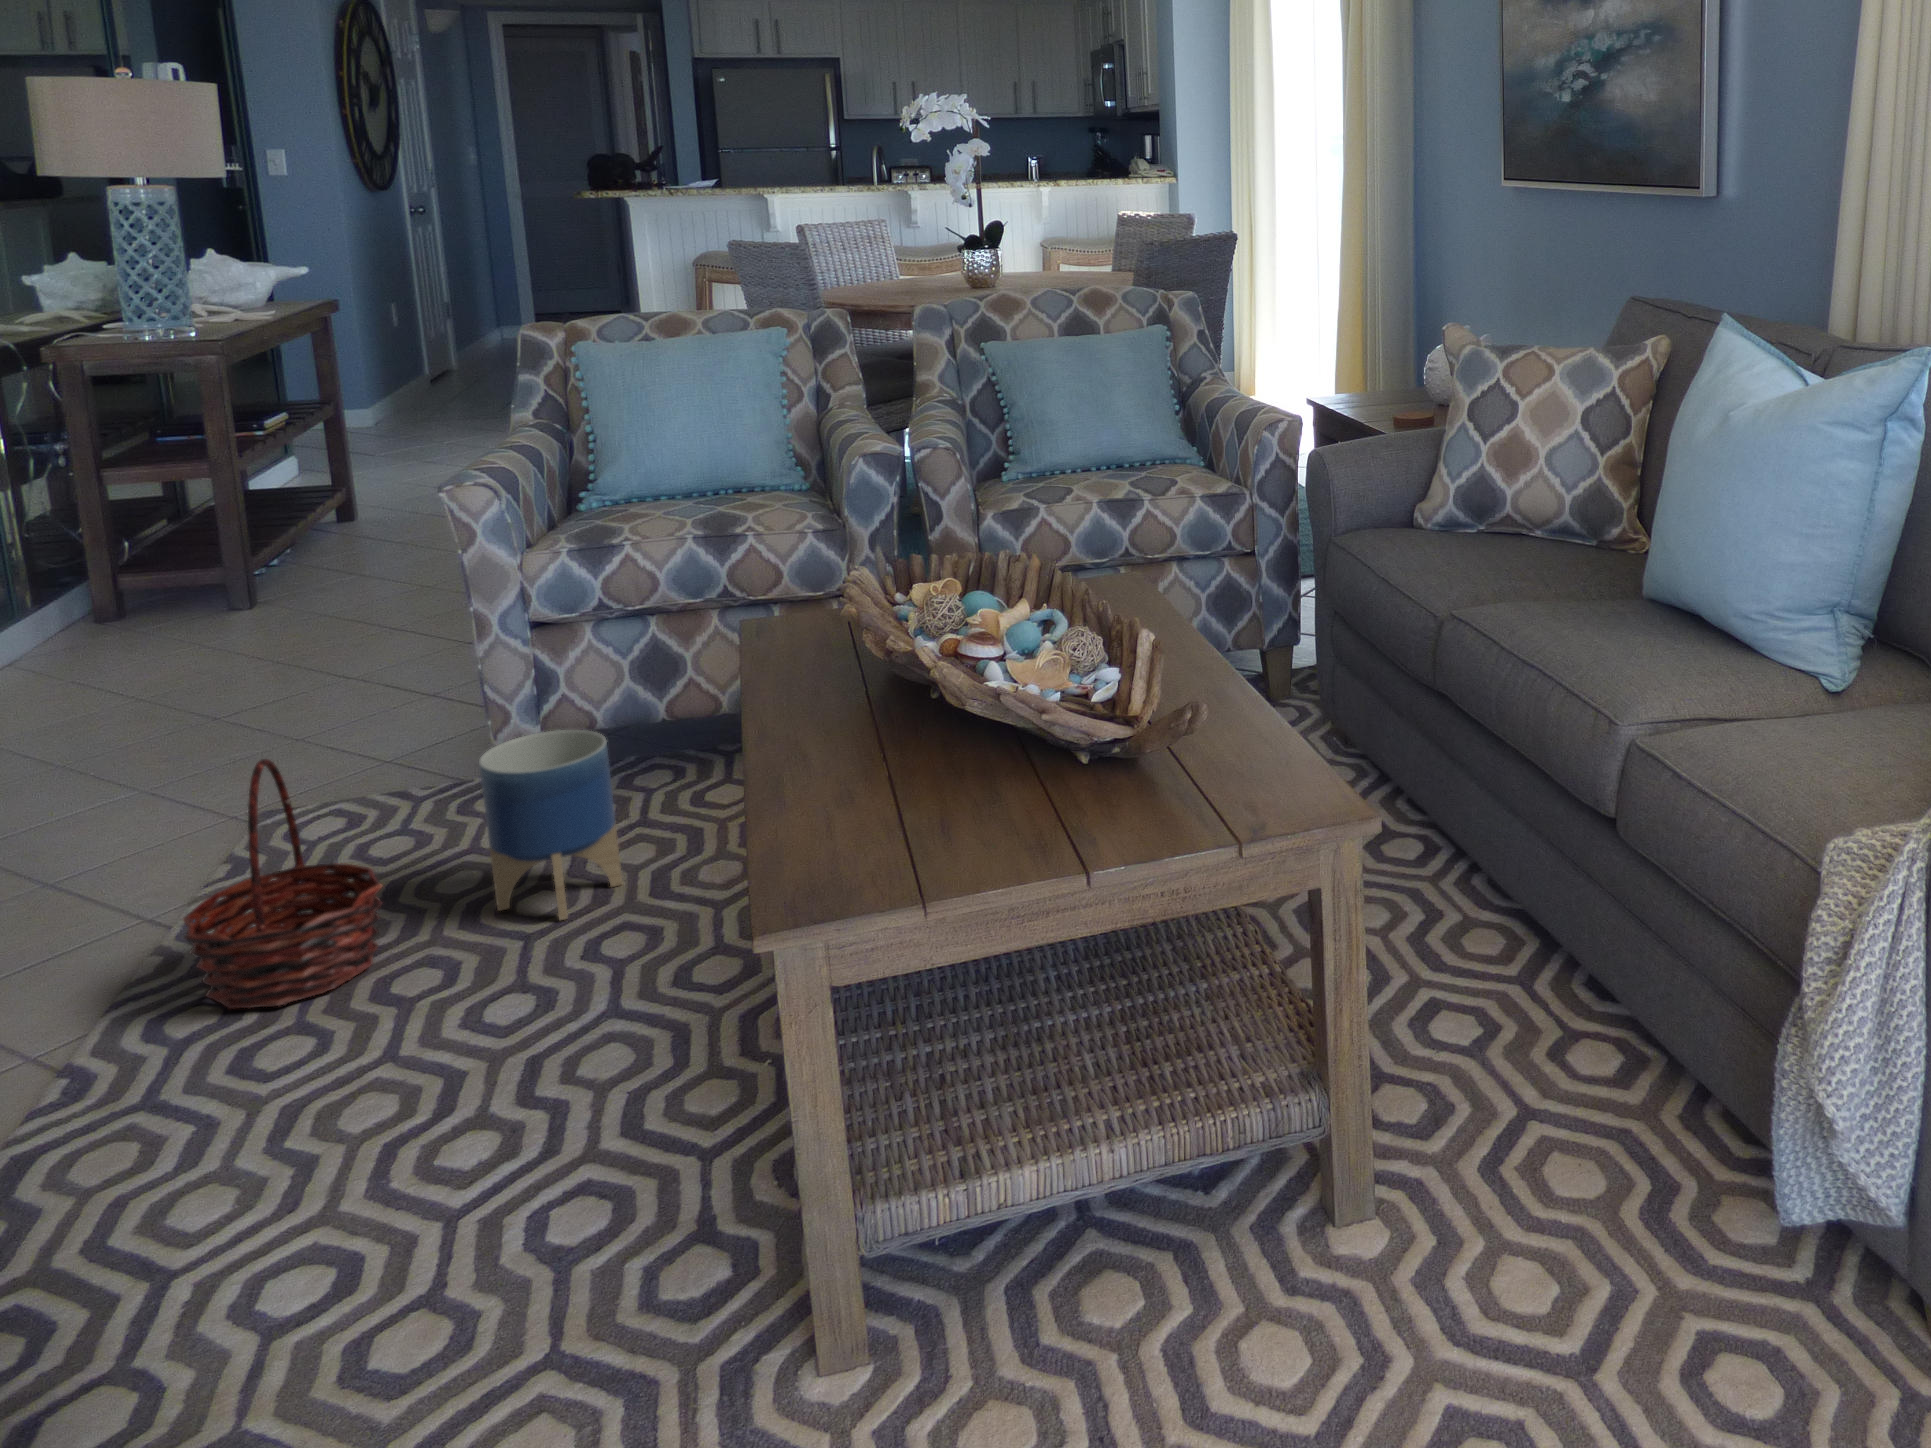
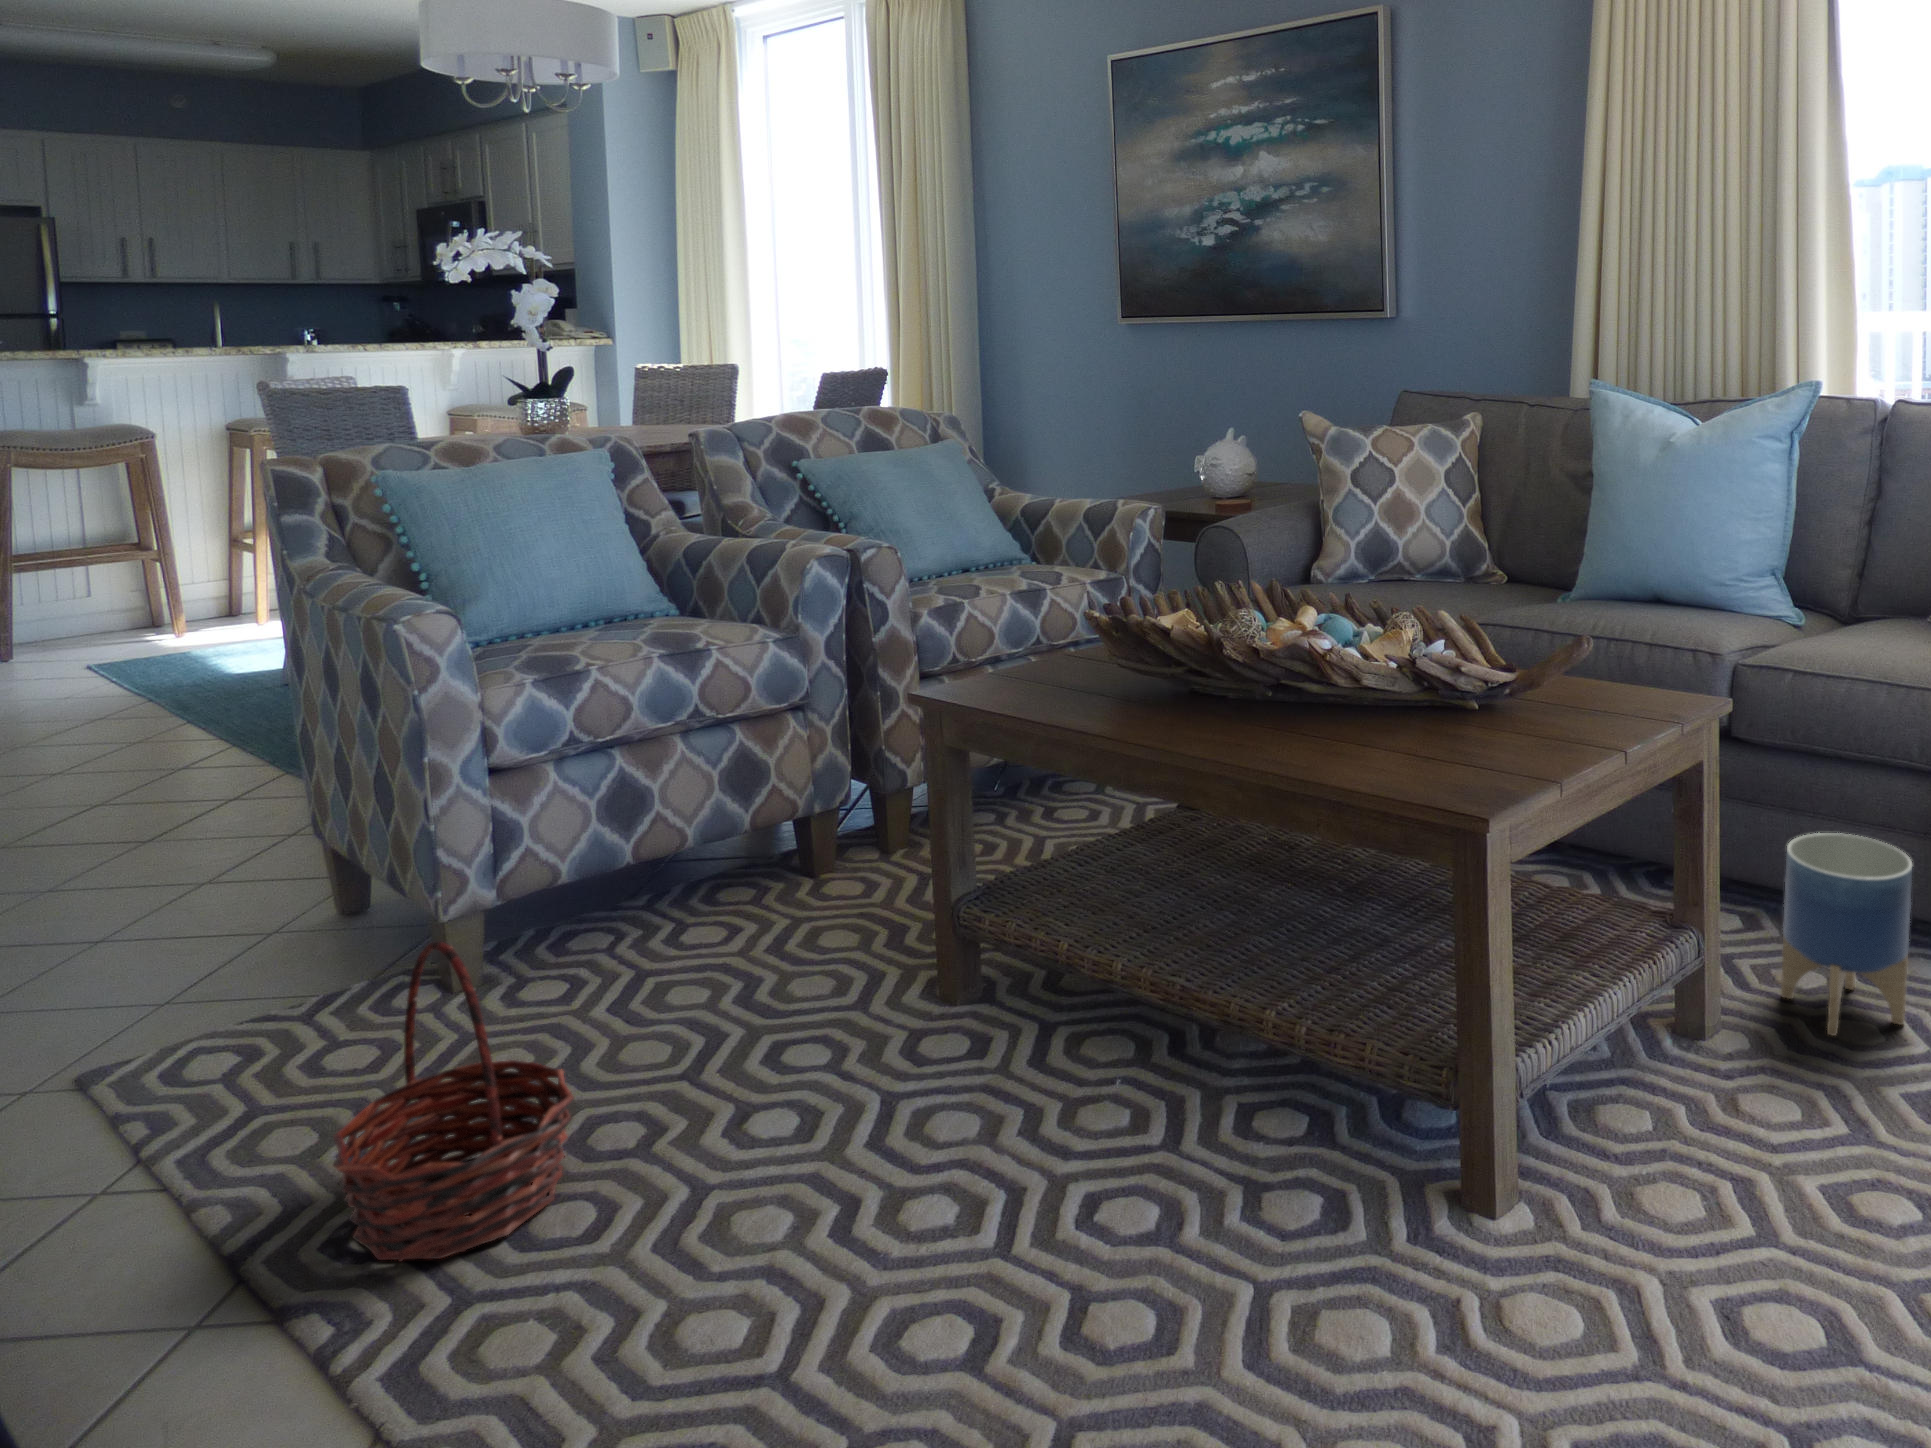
planter: present [479,730,622,920] -> present [1781,833,1912,1036]

